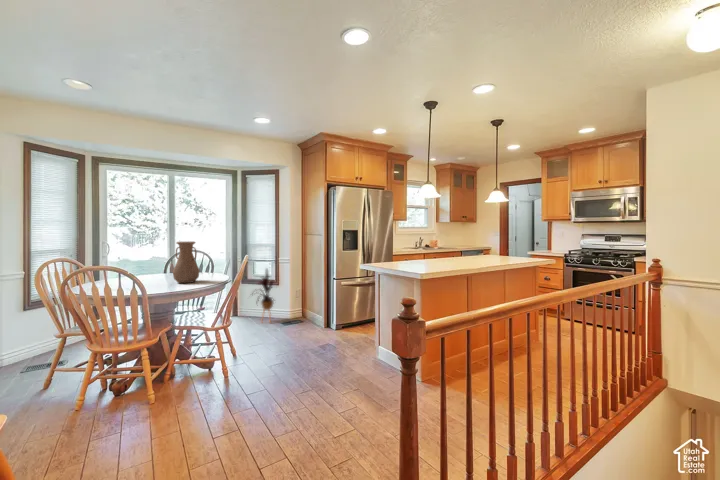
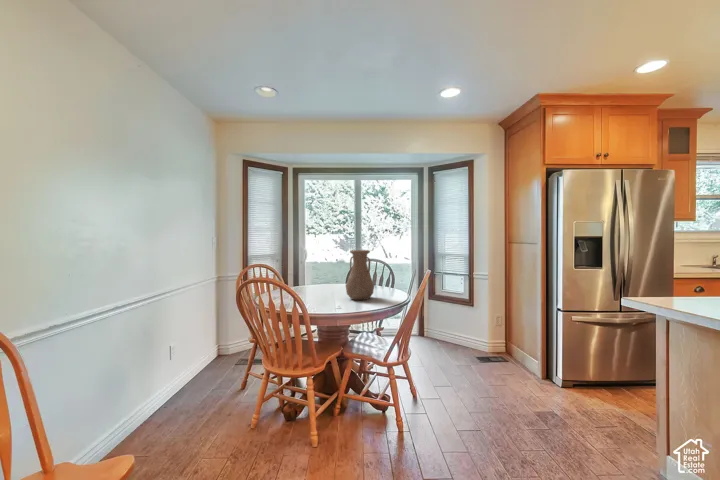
house plant: present [258,270,273,311] -> none [434,284,471,356]

